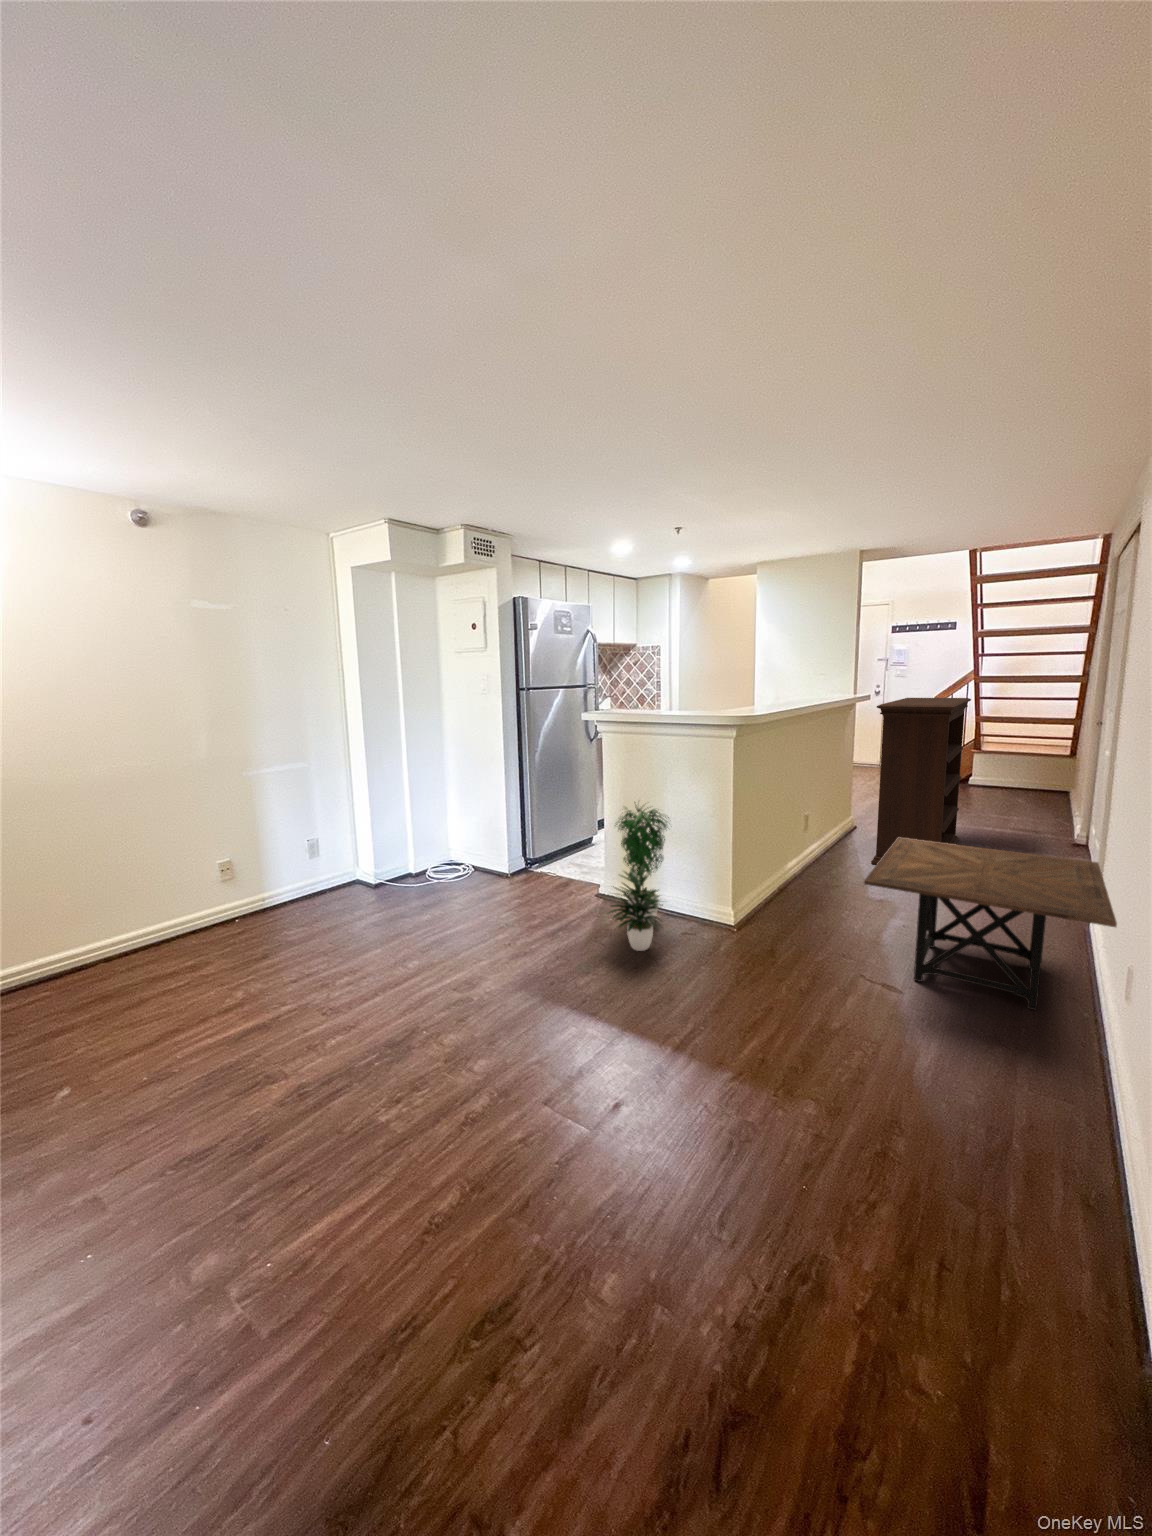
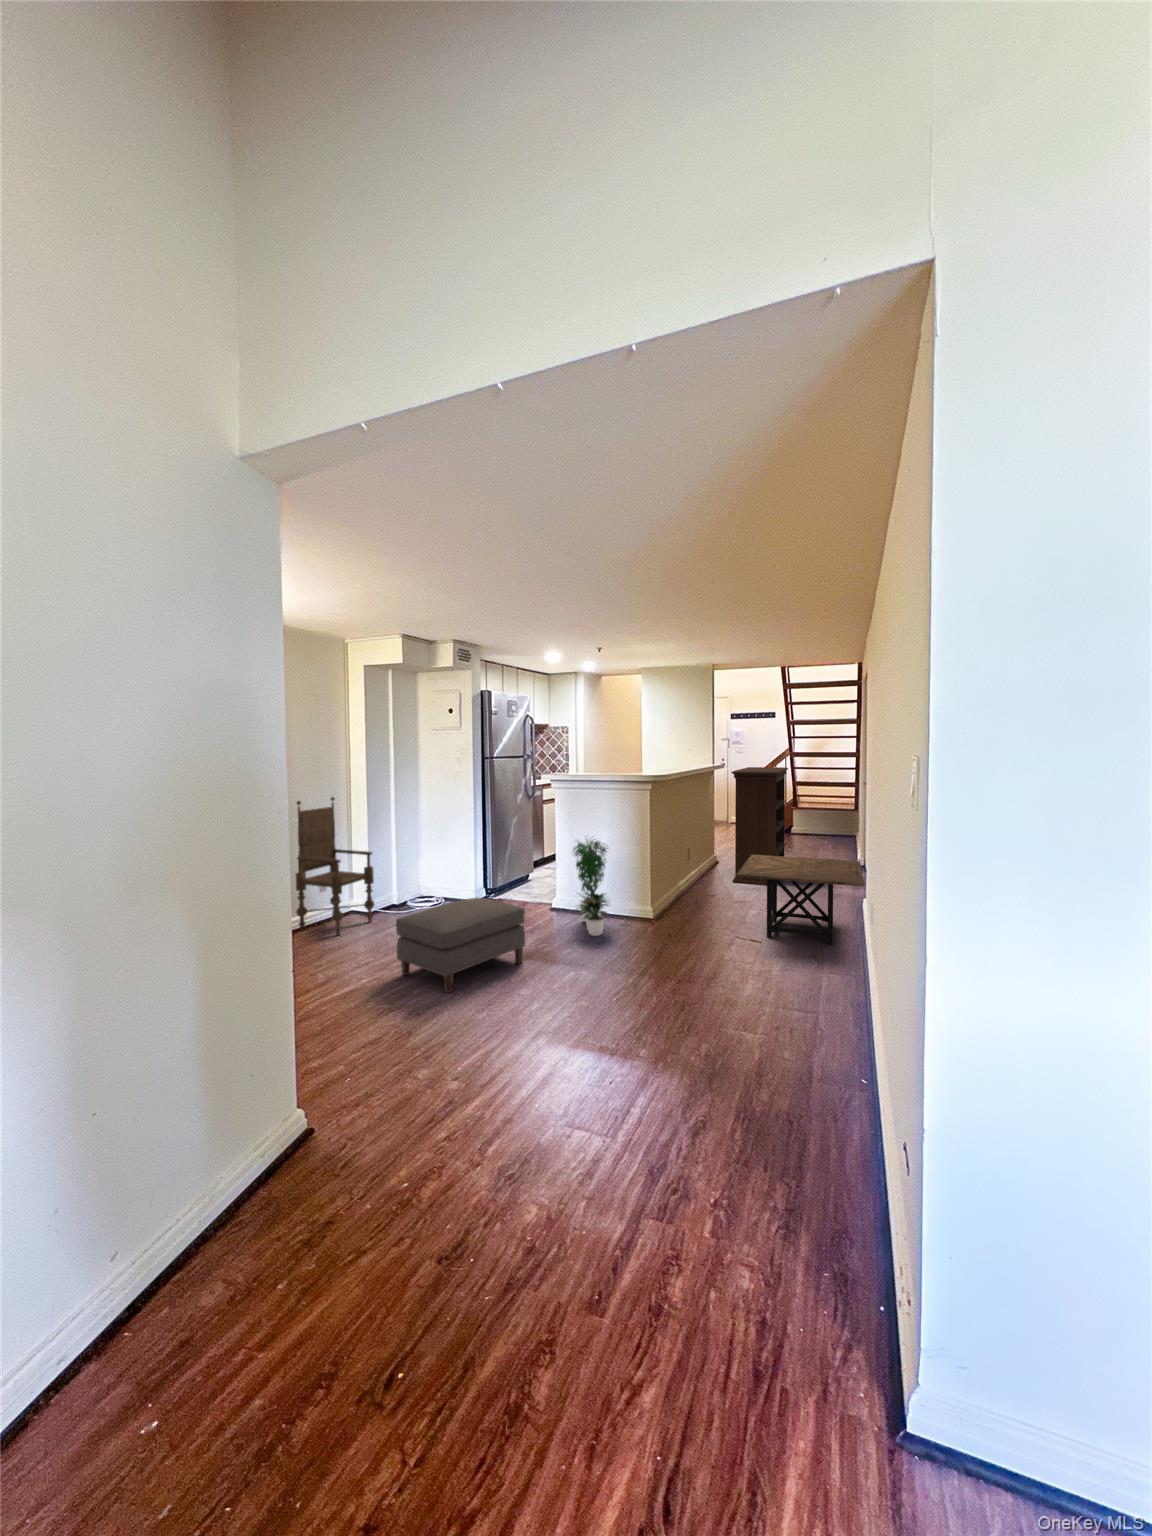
armchair: none [265,740,371,919] -> present [296,797,374,936]
ottoman: none [327,890,517,1047] -> present [396,898,525,992]

